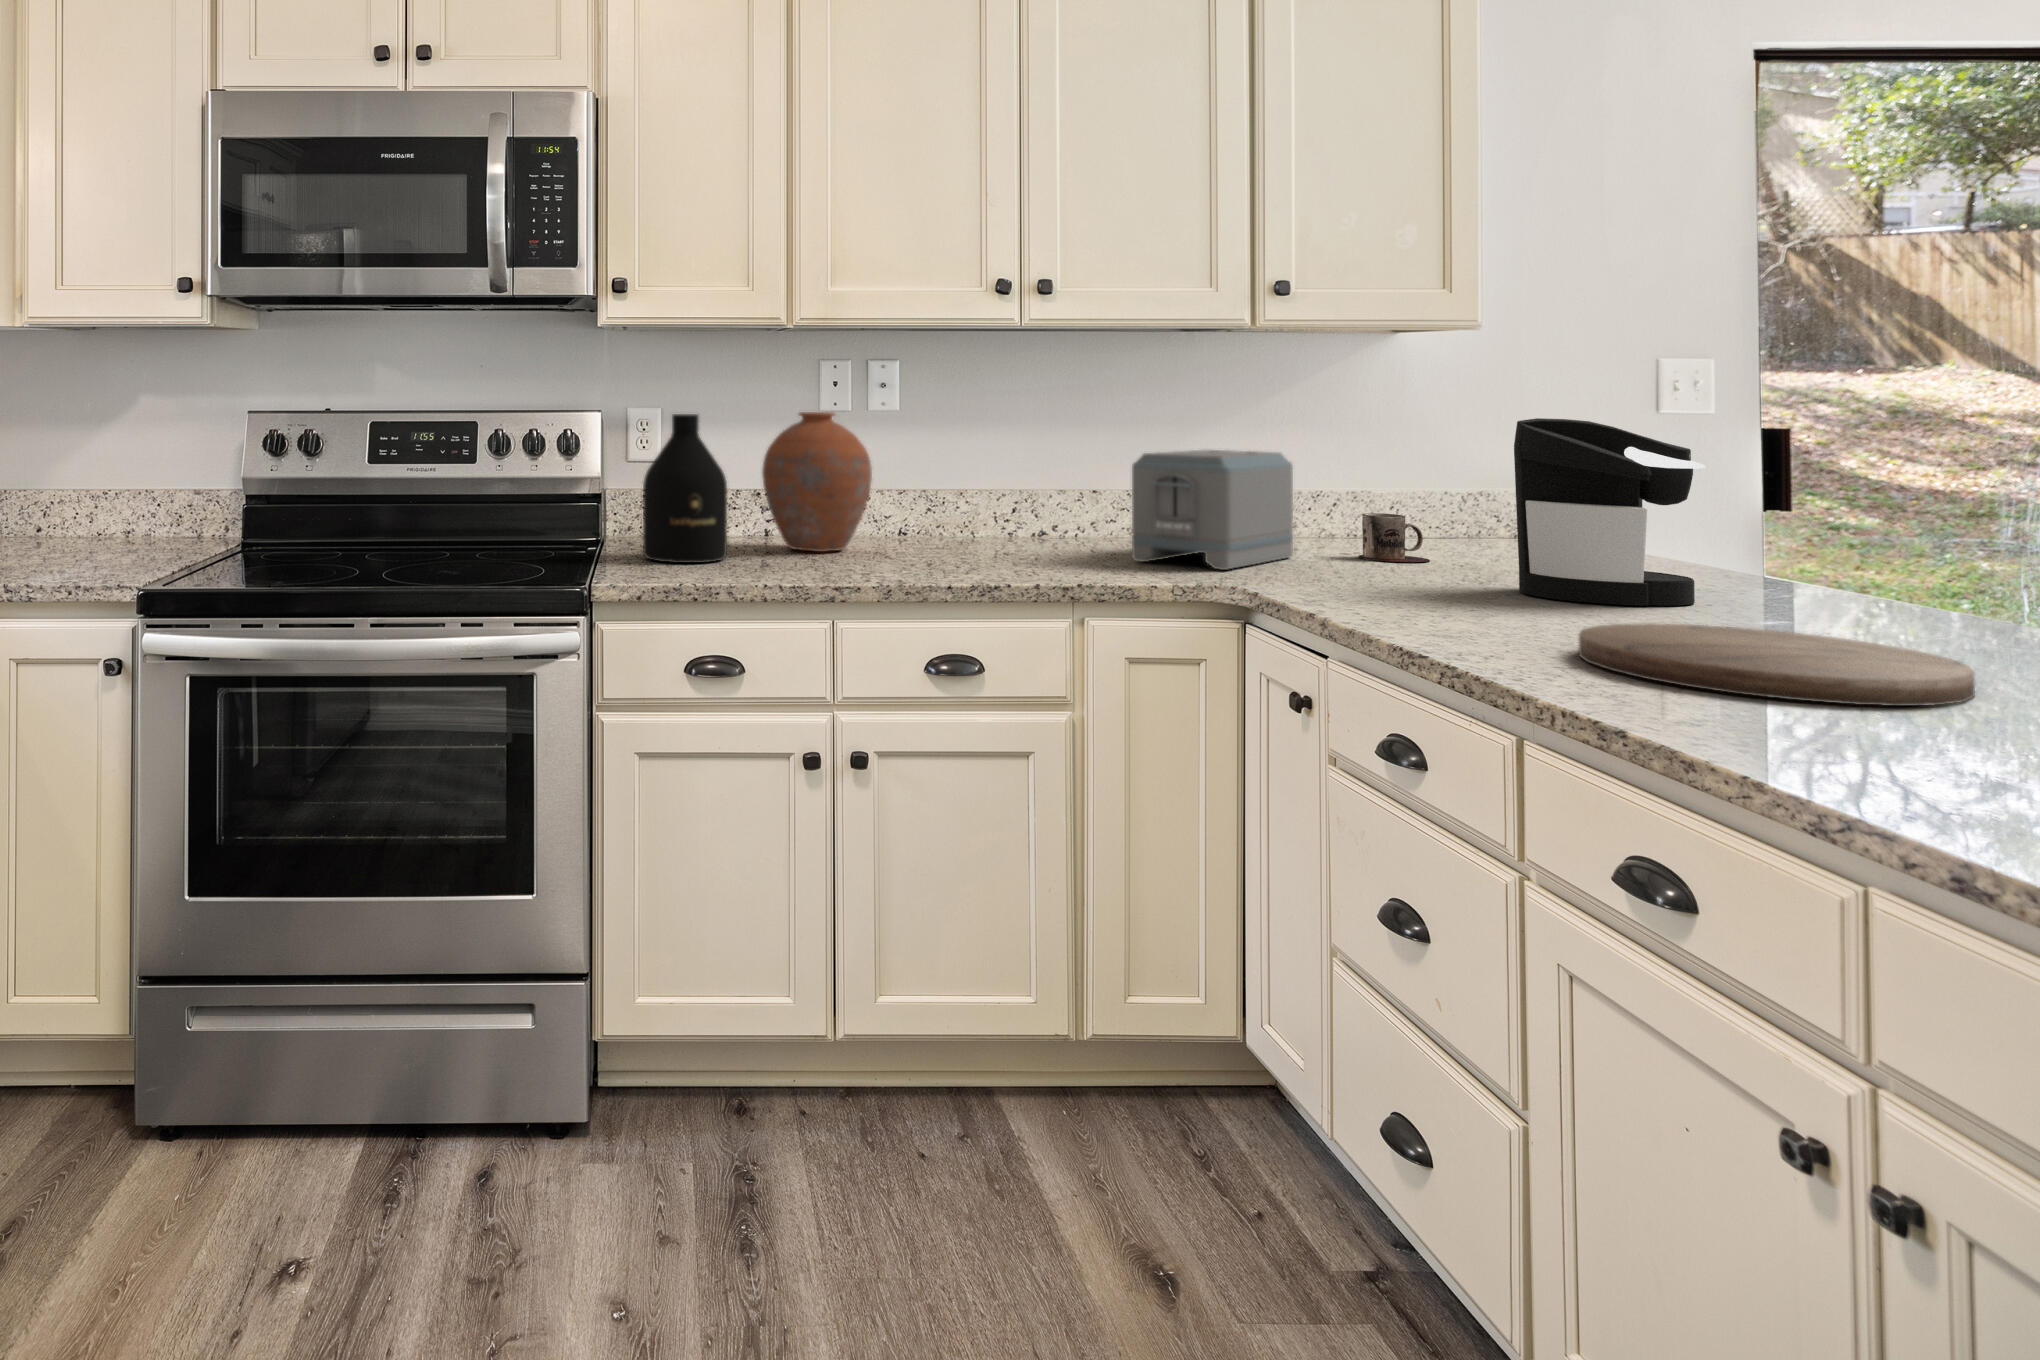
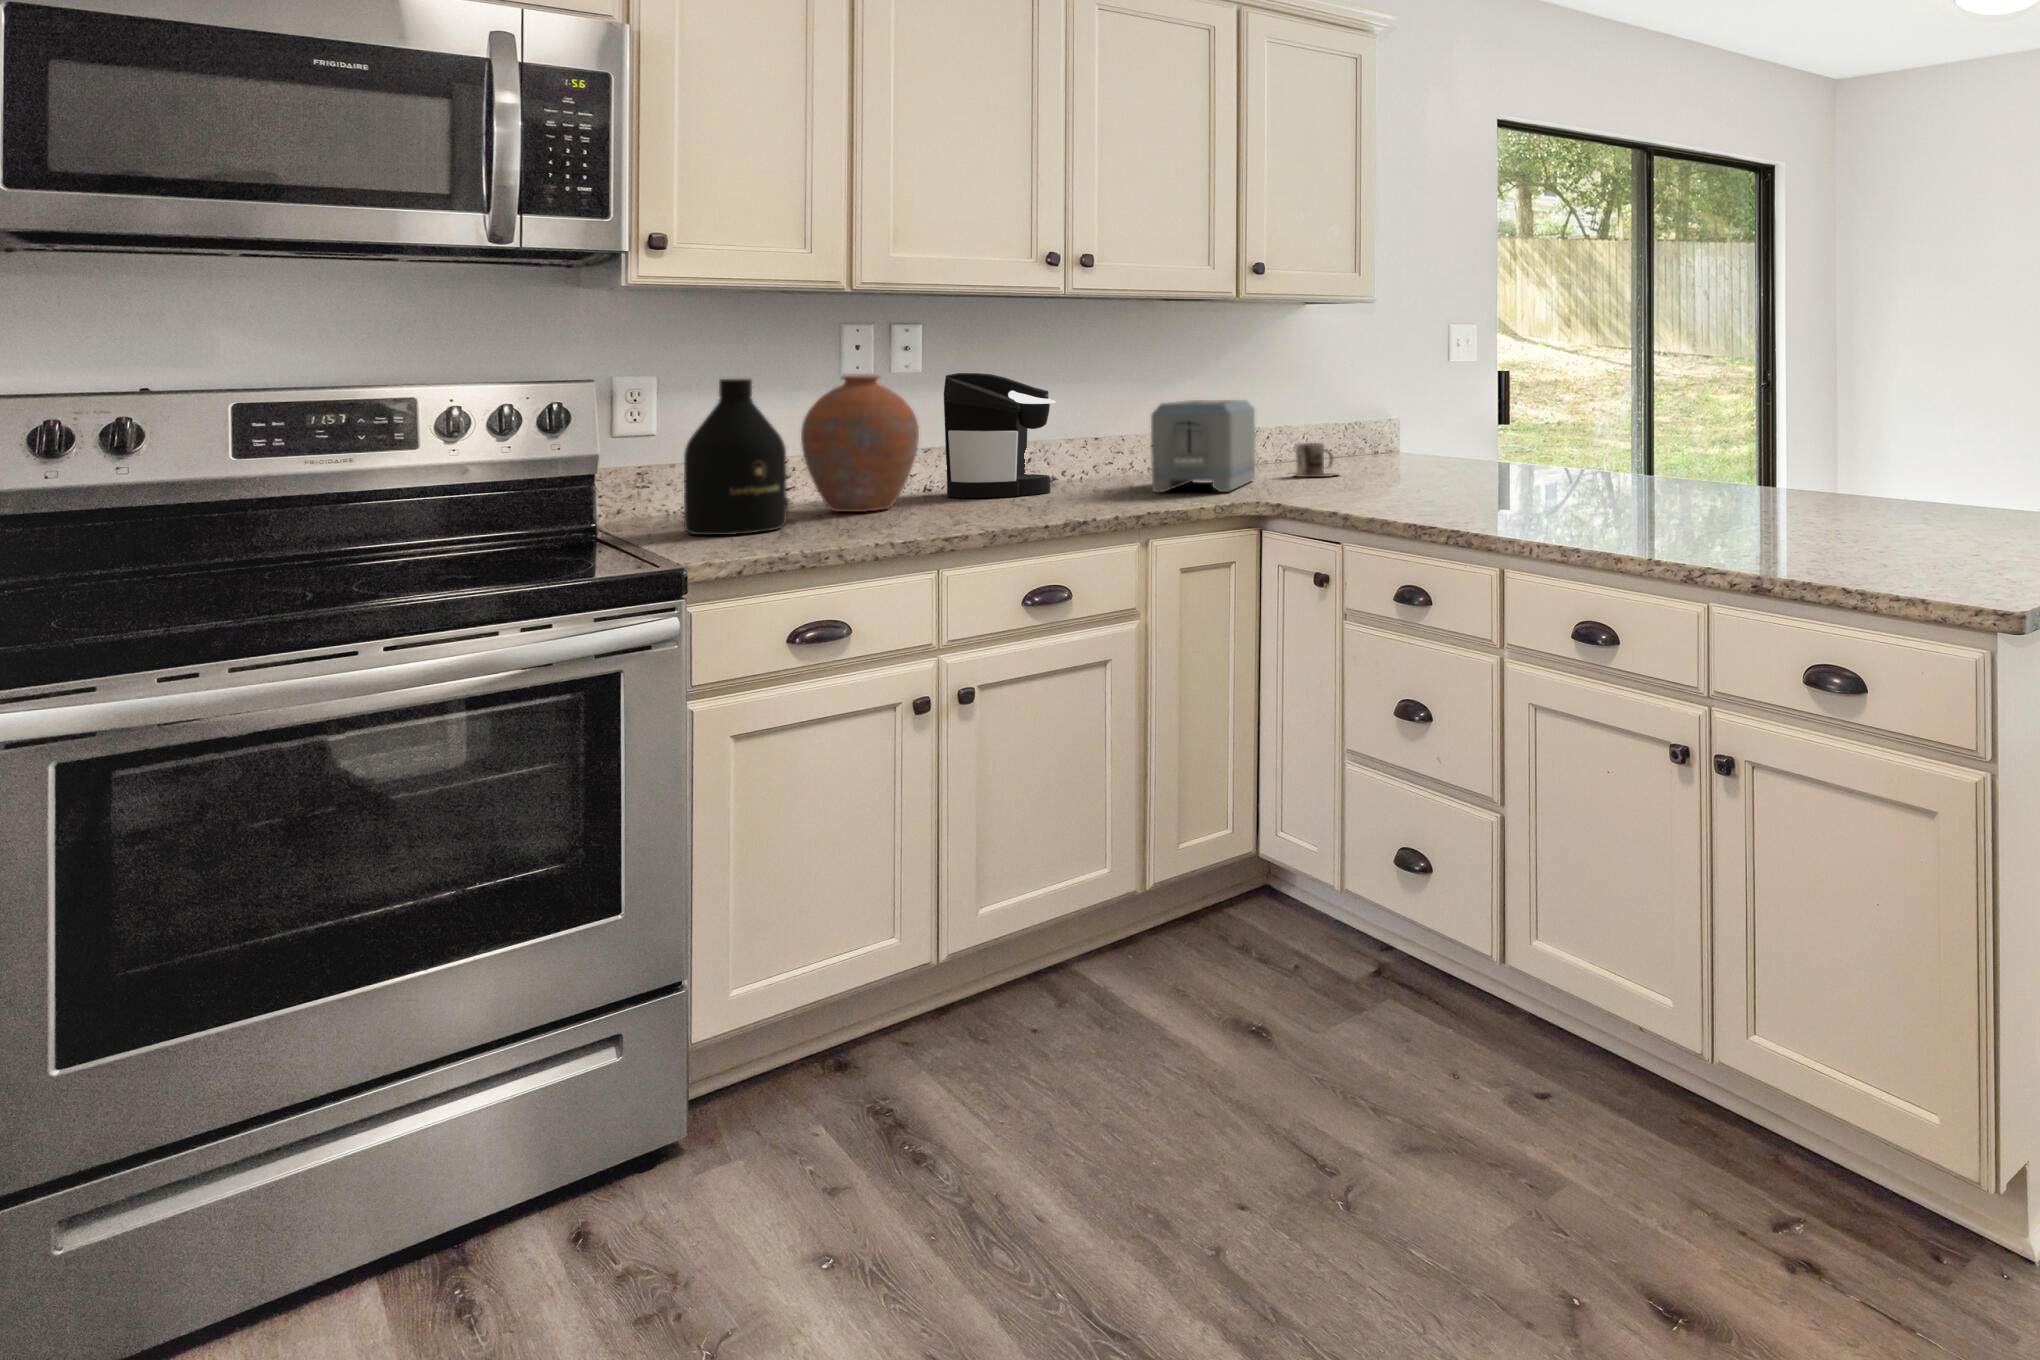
coffee maker: present [1514,418,1705,606] -> present [944,373,1056,498]
cutting board: present [1579,623,1975,706] -> none [1504,490,1685,523]

